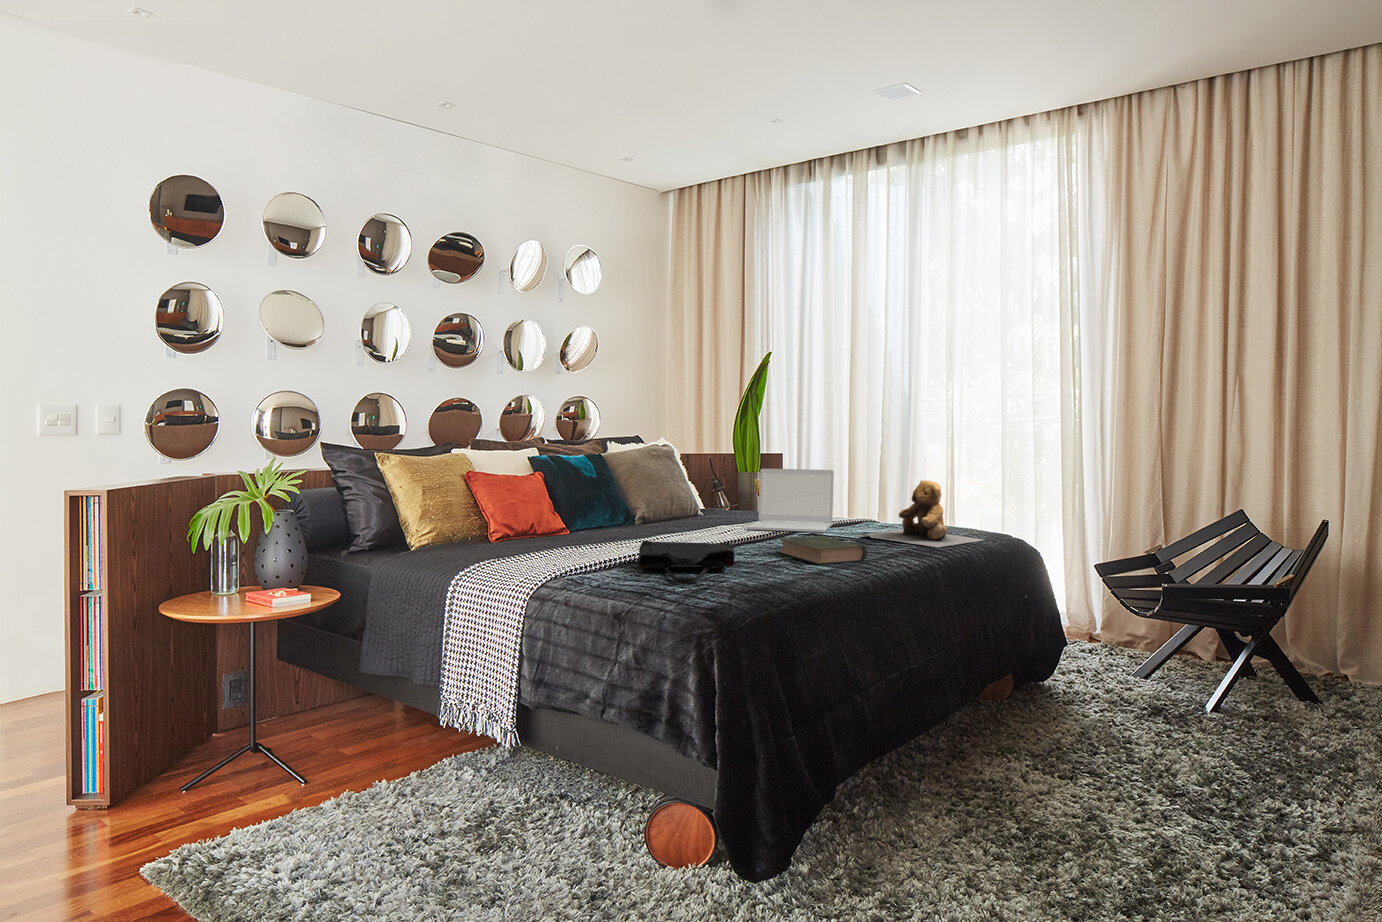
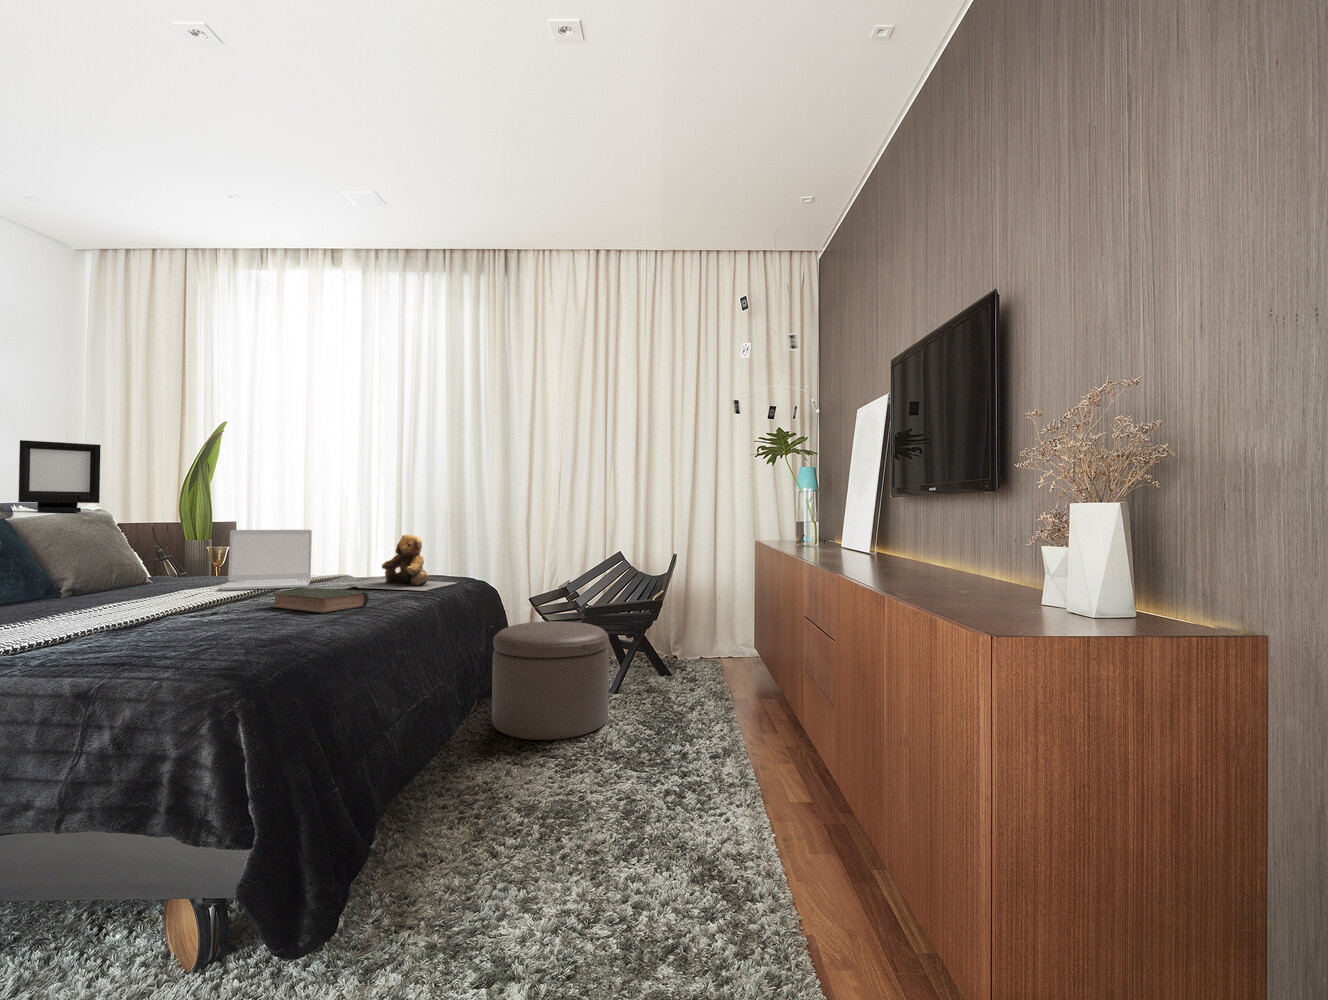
picture frame: none [611,384,665,447] -> present [18,440,101,512]
tote bag: present [639,541,735,584] -> none [94,601,231,647]
ottoman: none [1023,598,1189,755] -> present [492,621,609,740]

